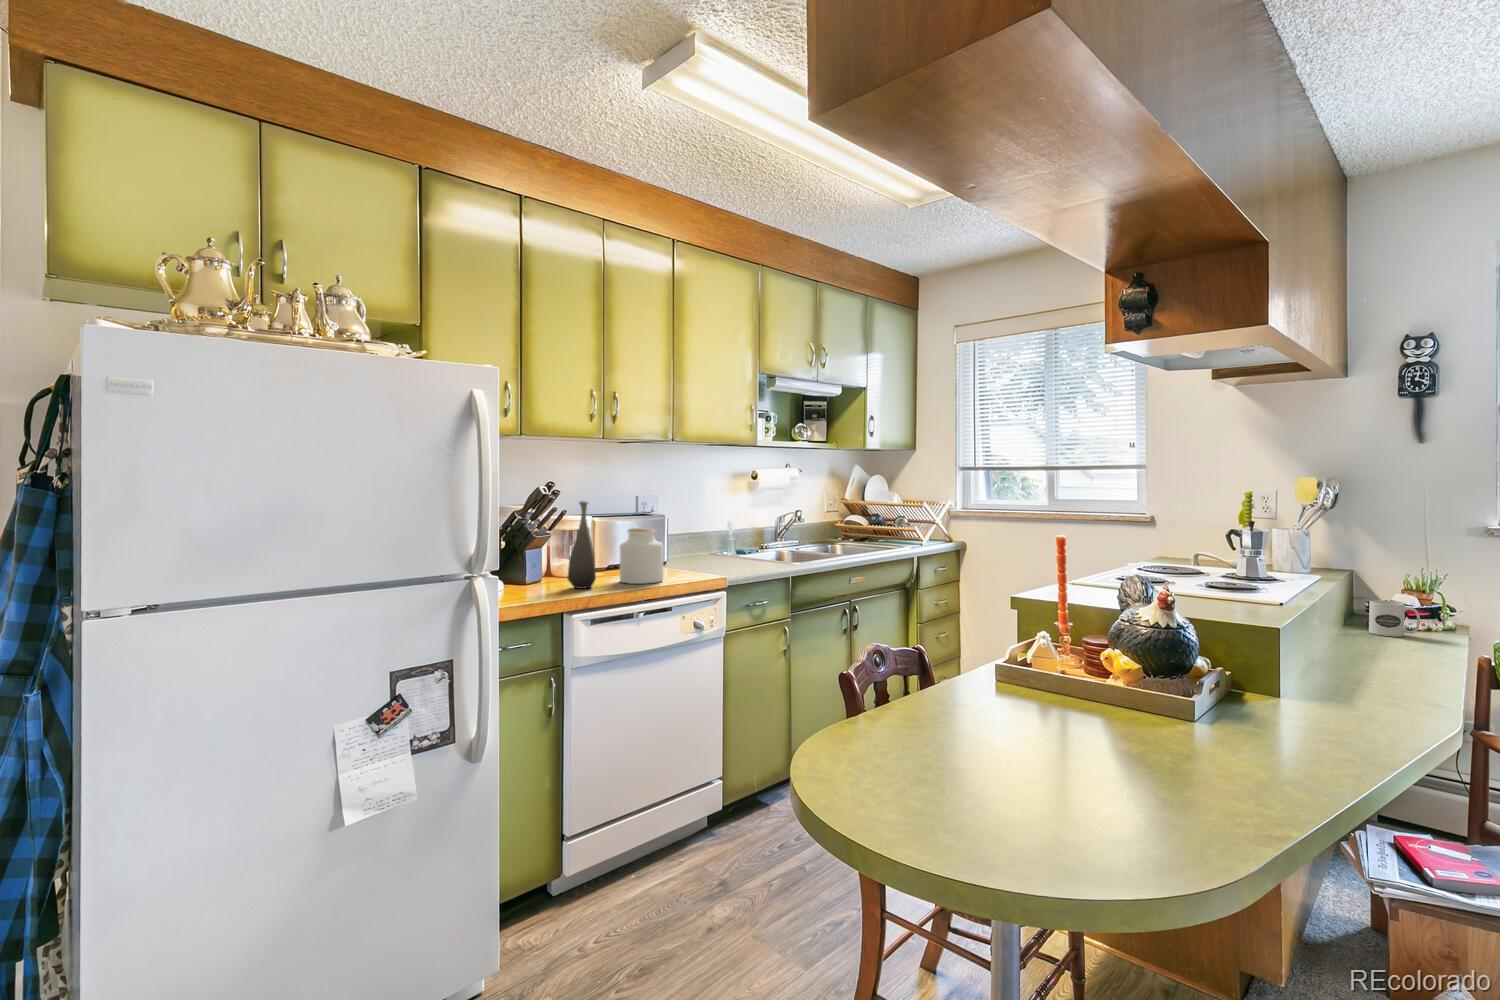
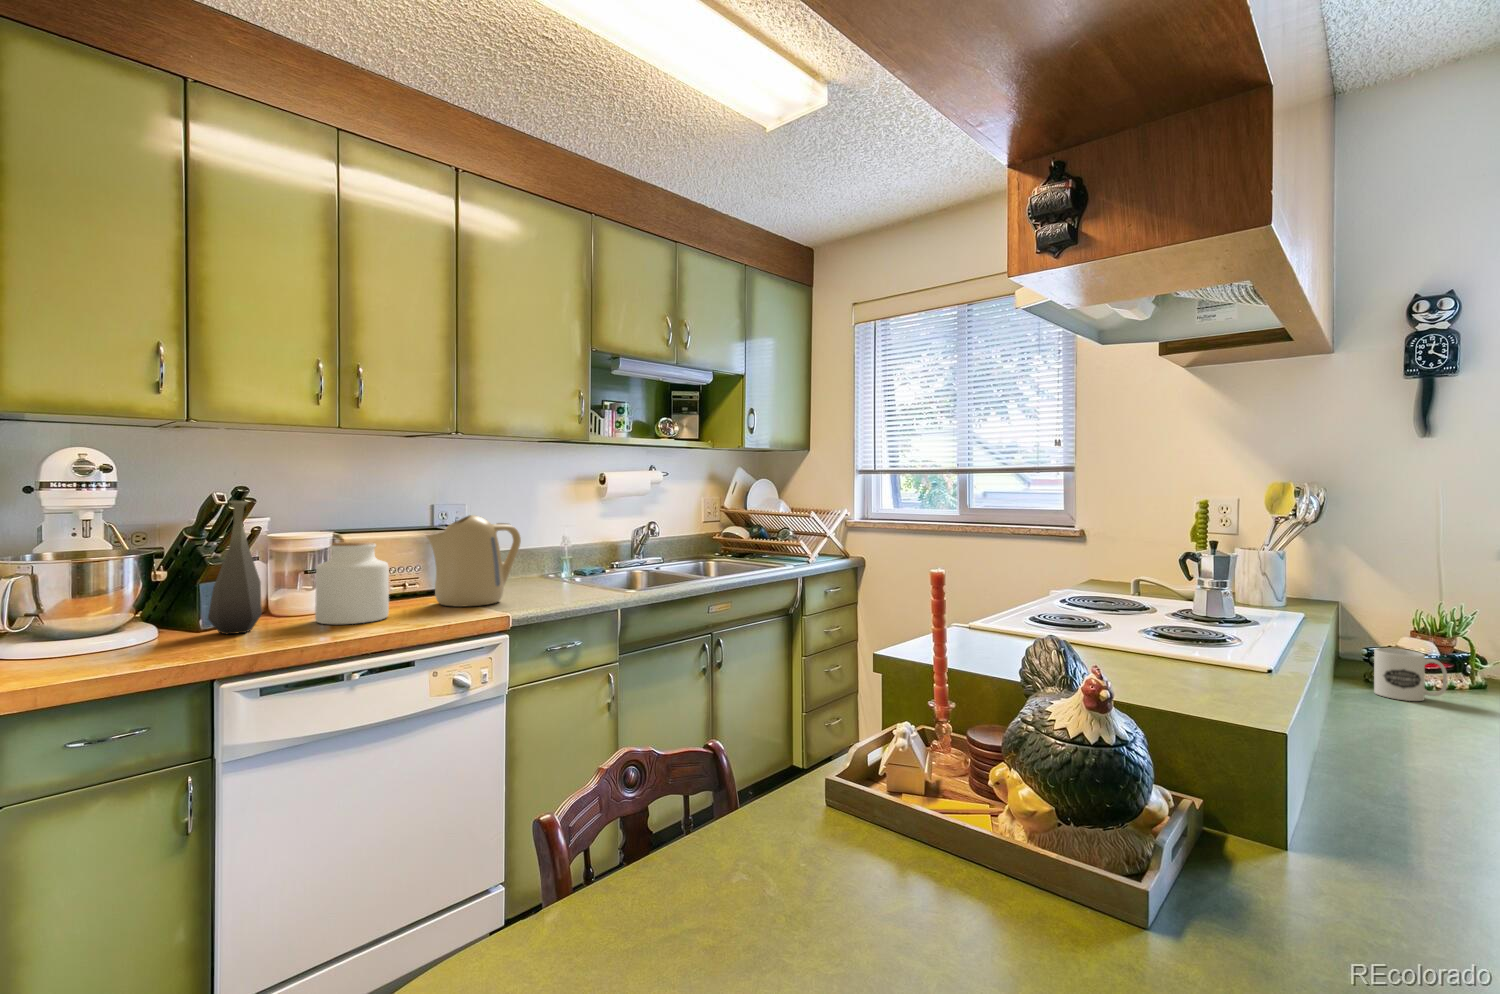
kettle: none [673,509,731,574] -> present [426,515,521,607]

